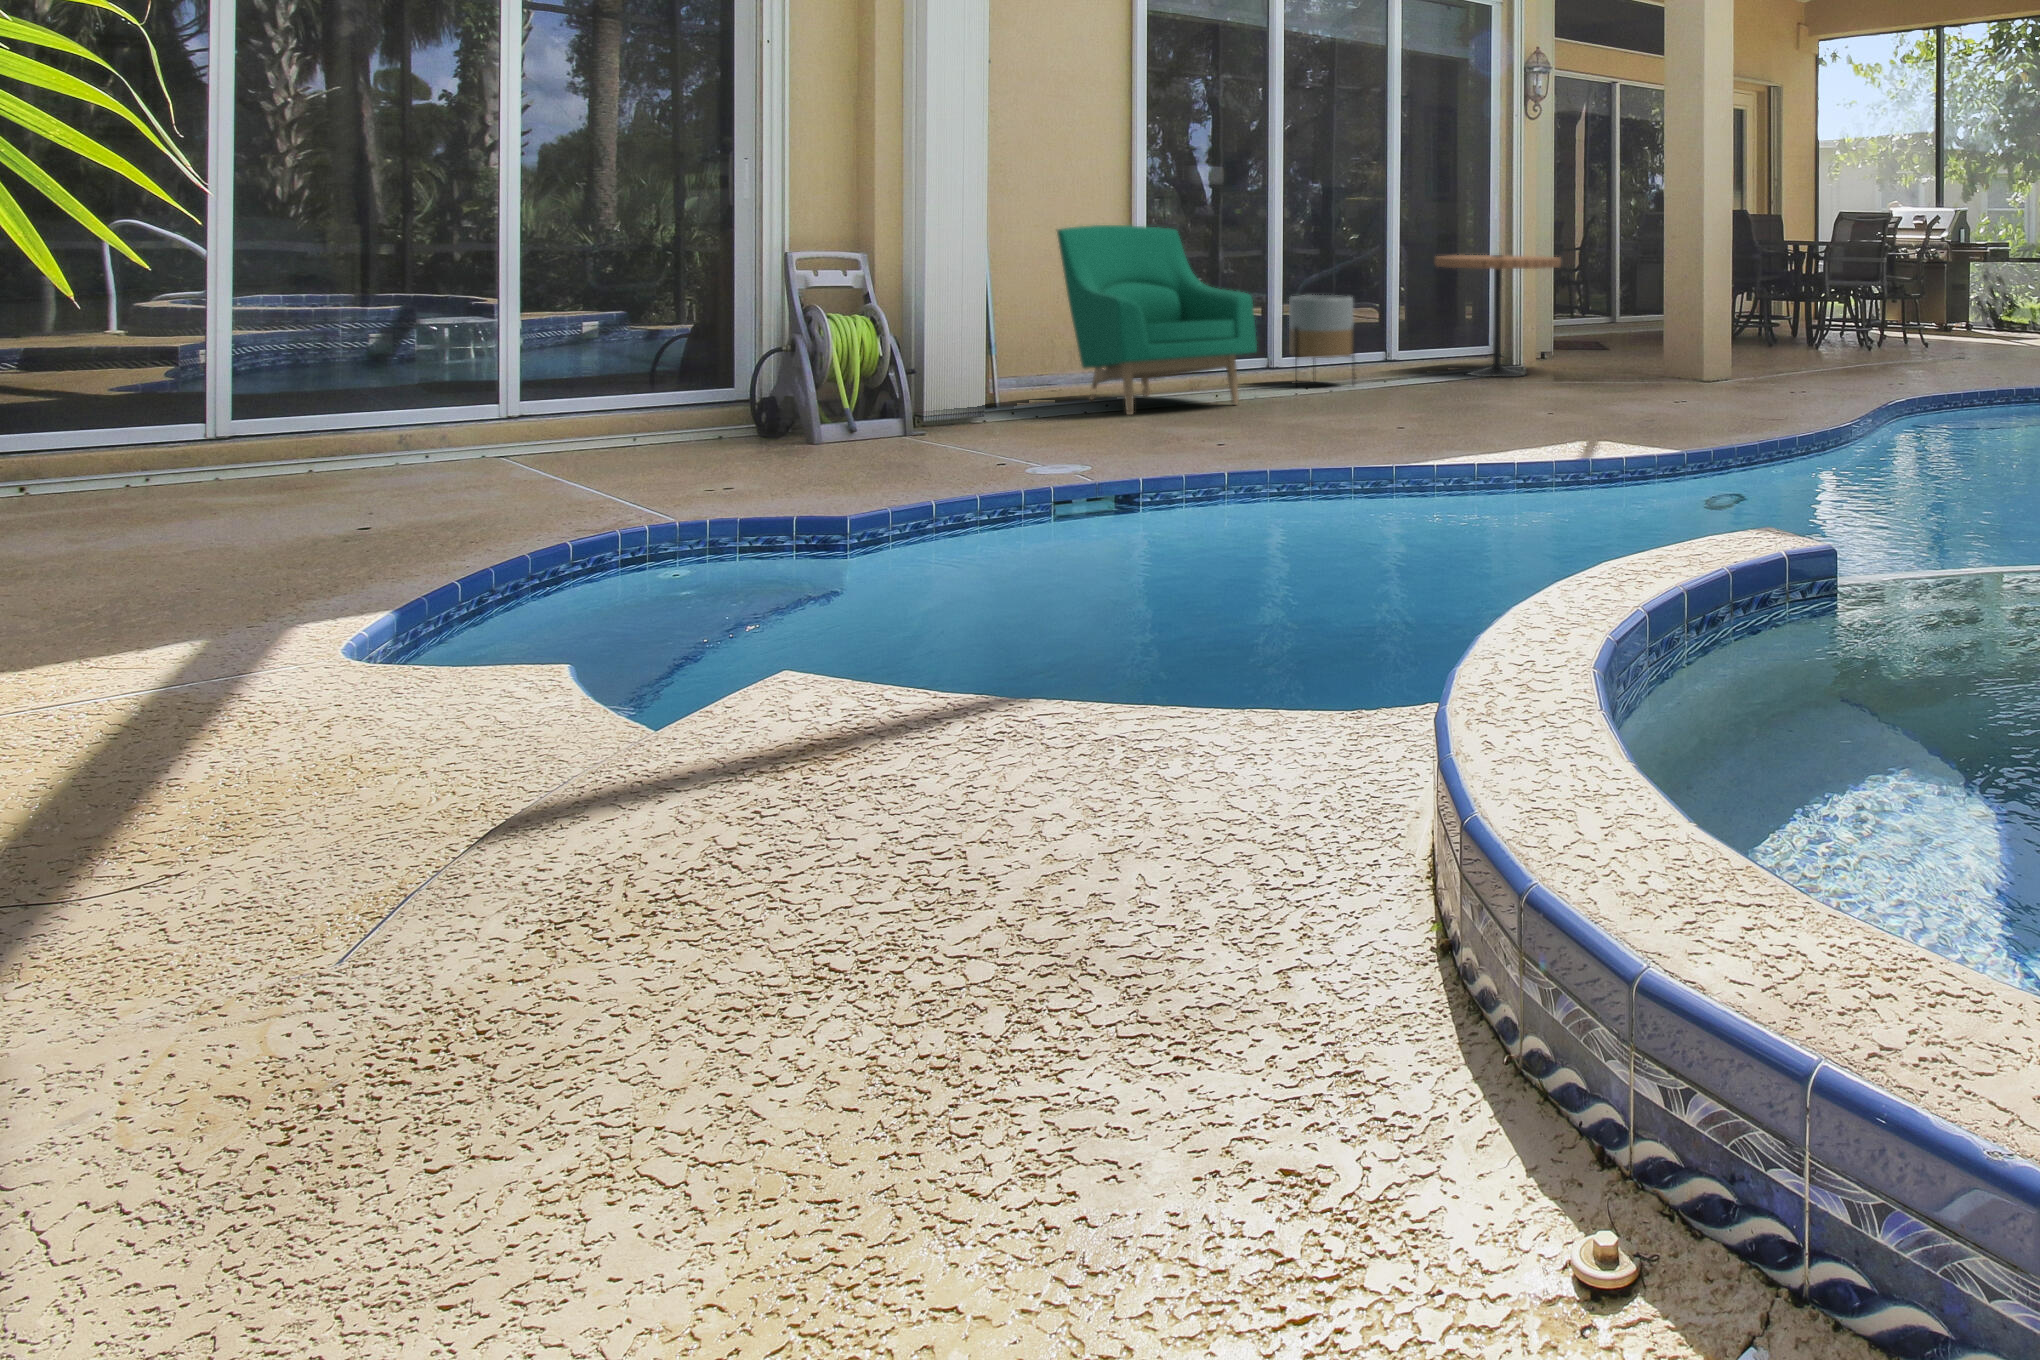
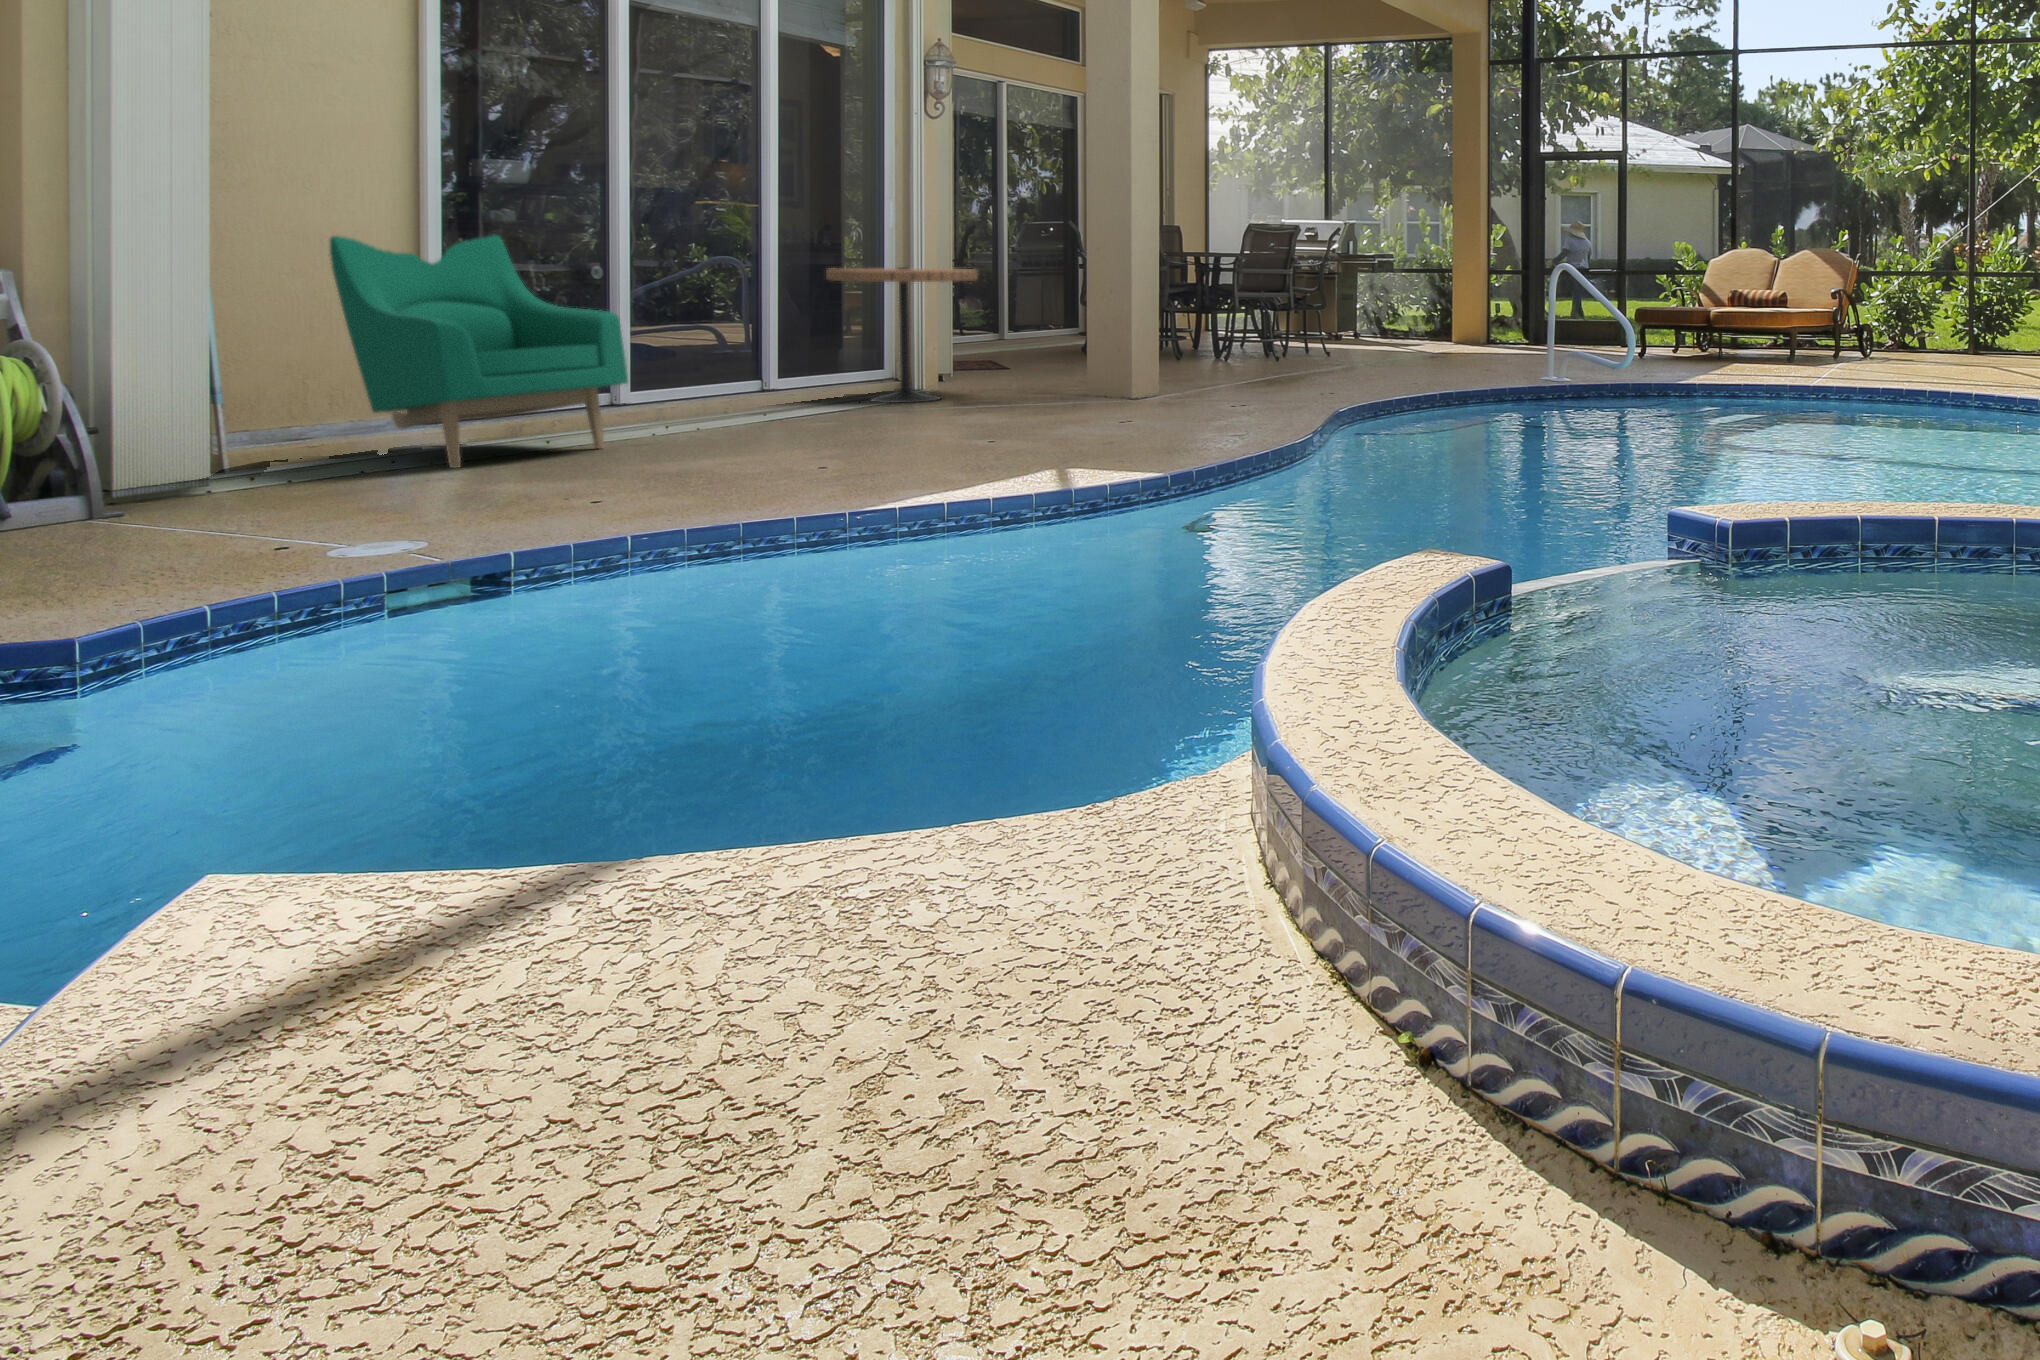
planter: present [1289,295,1355,370] -> none [651,315,741,425]

